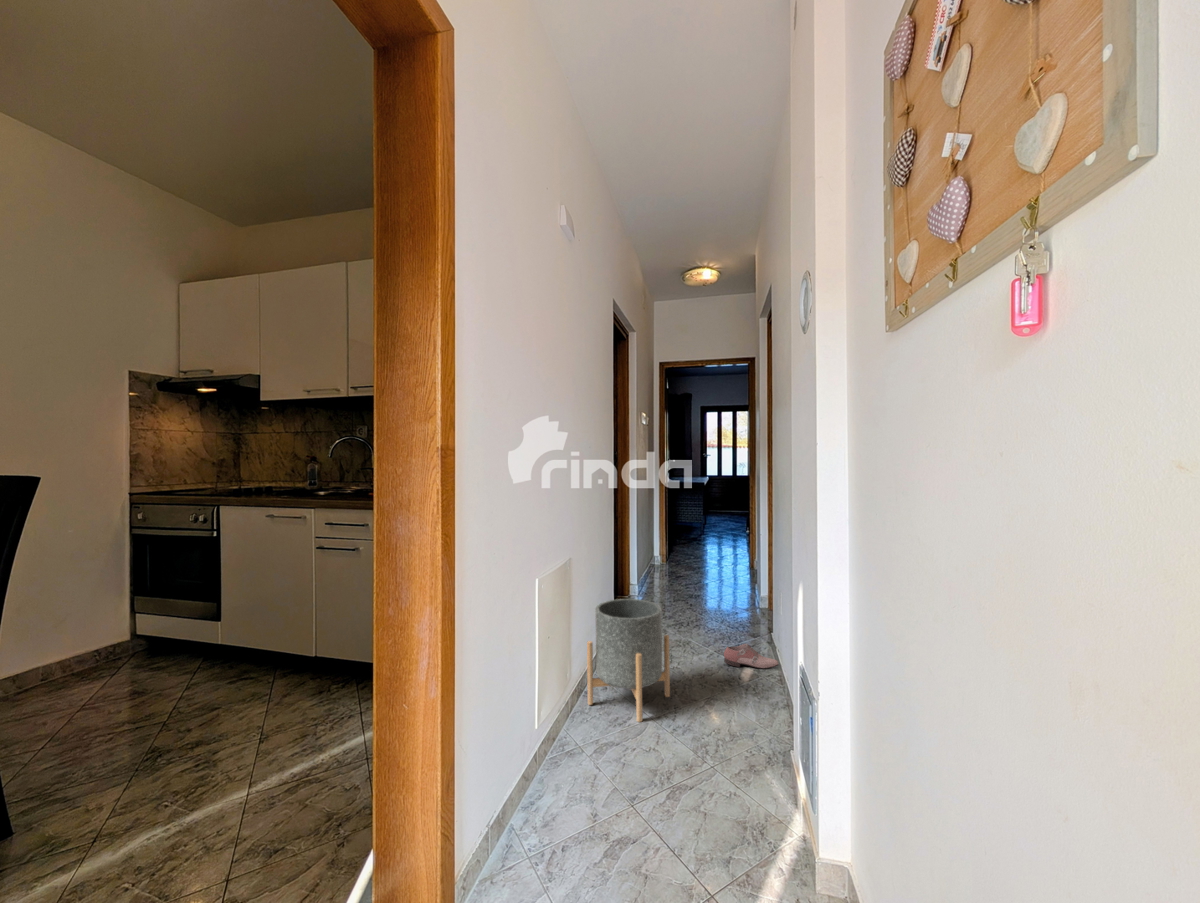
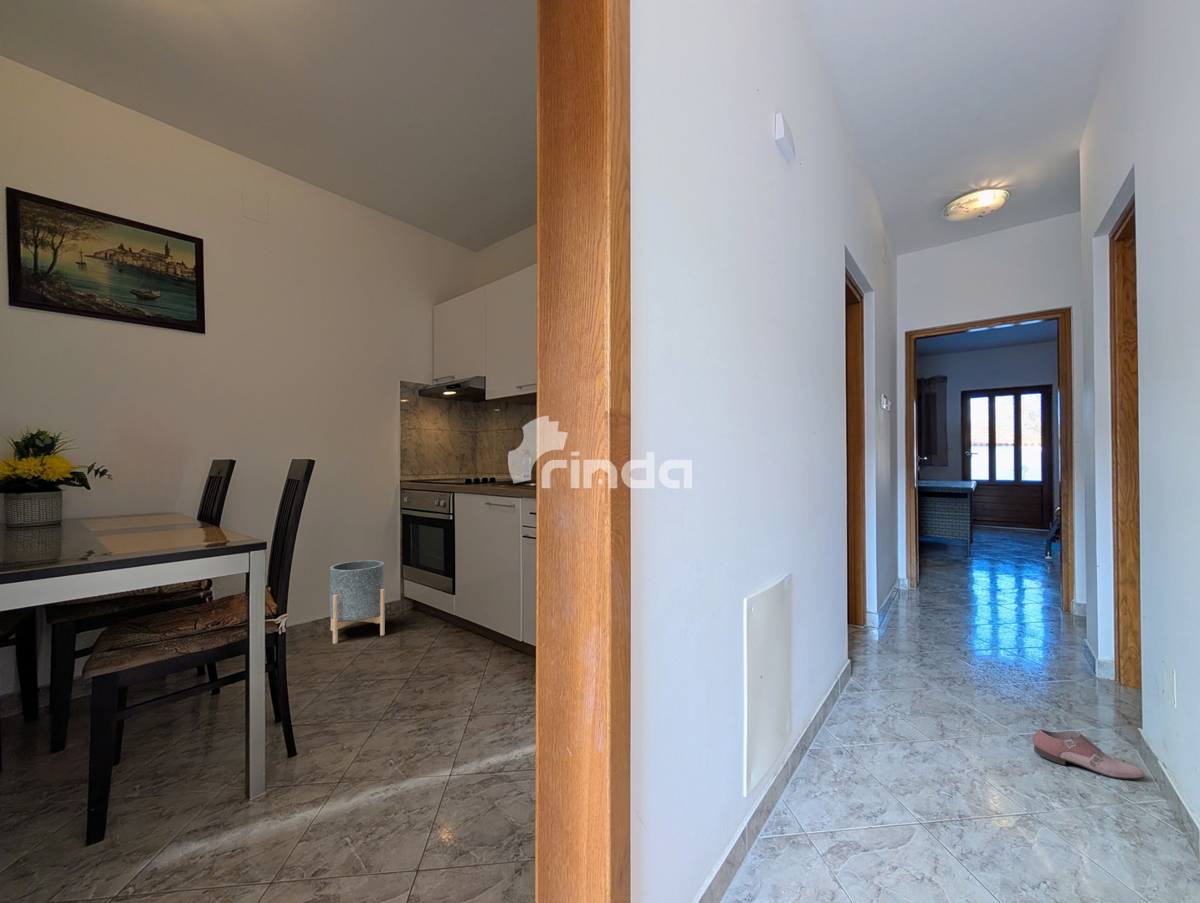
planter: present [587,599,670,722] -> present [330,560,385,644]

